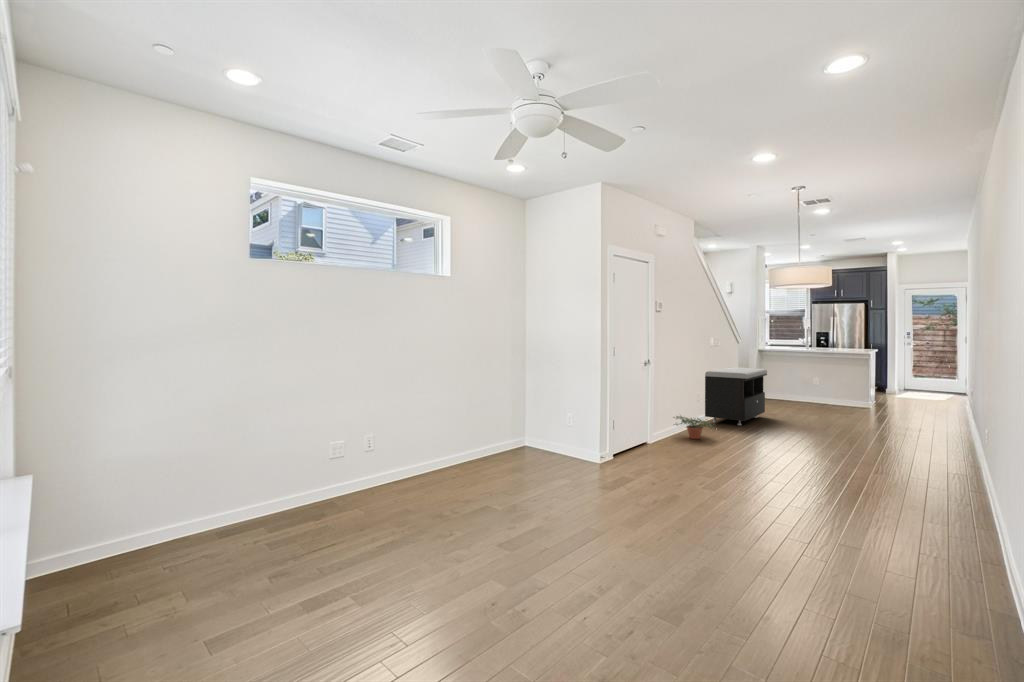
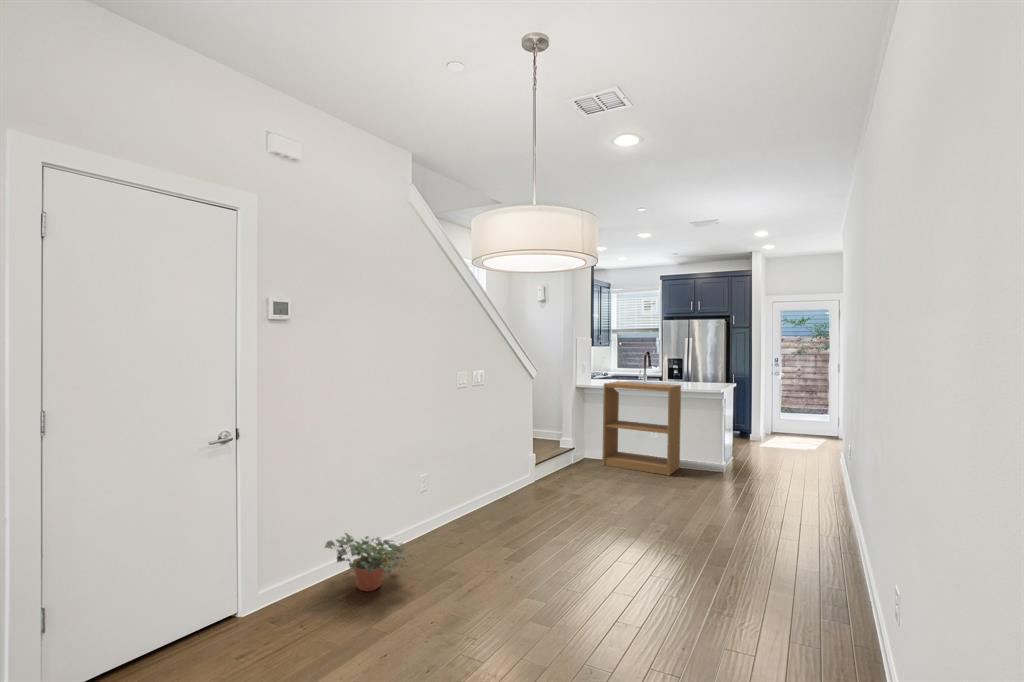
bookshelf: none [780,349,837,409] -> present [602,381,681,476]
storage bench: present [705,367,767,425] -> none [445,415,563,530]

